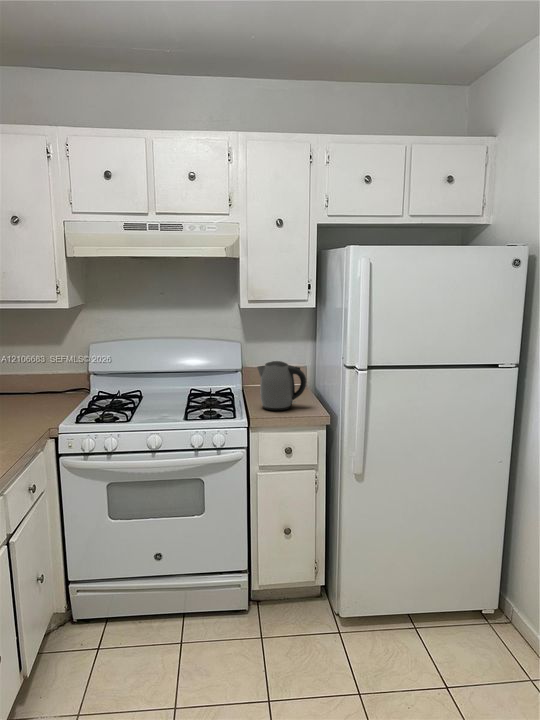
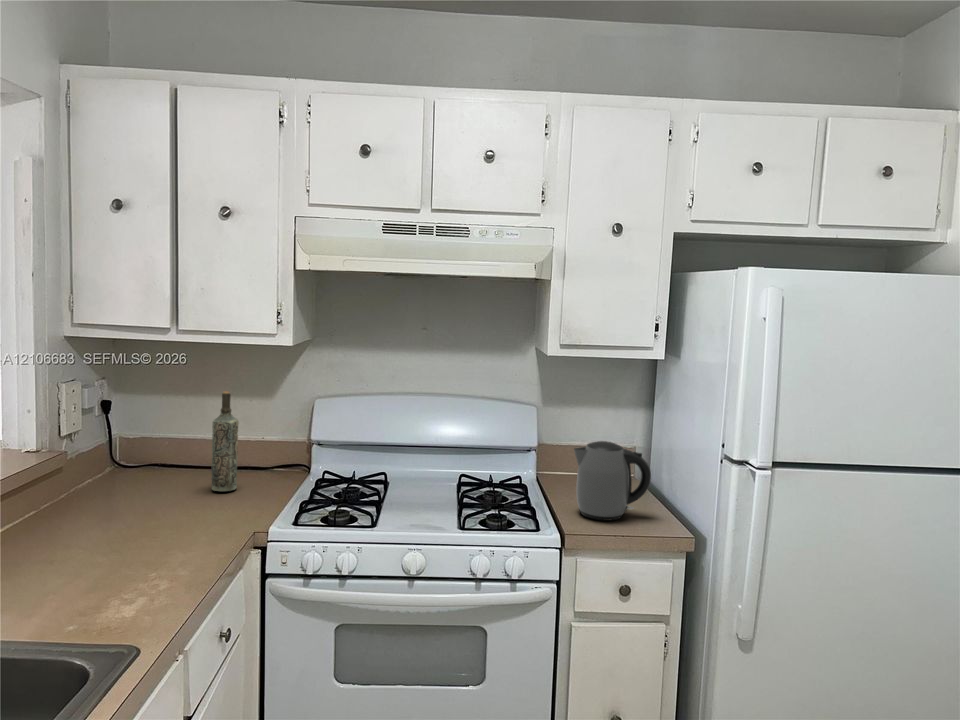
bottle: none [19,341,39,407] -> present [212,391,239,491]

